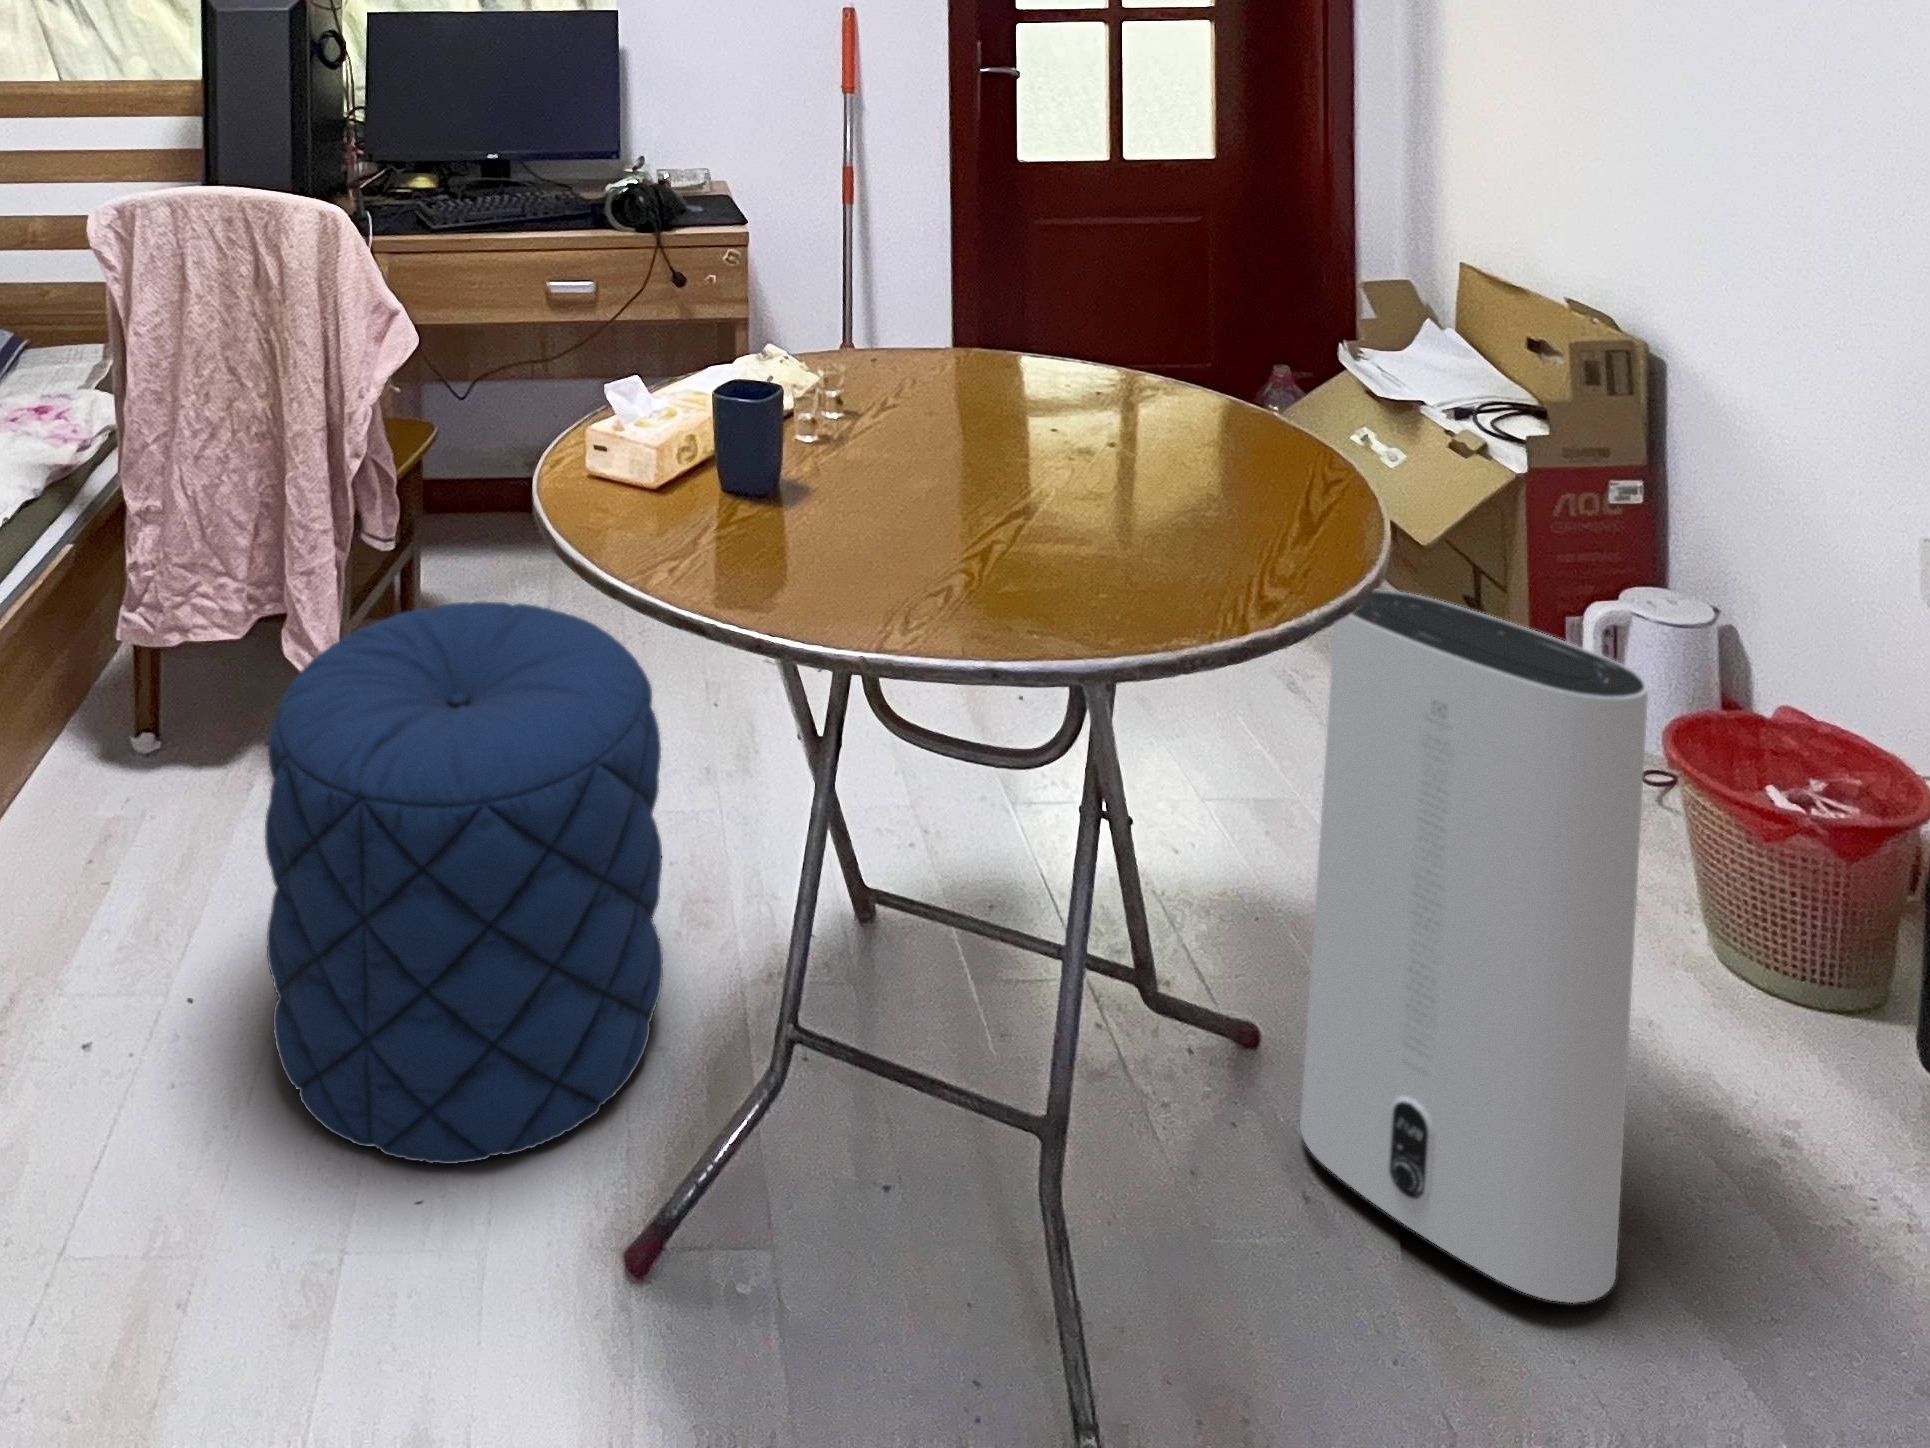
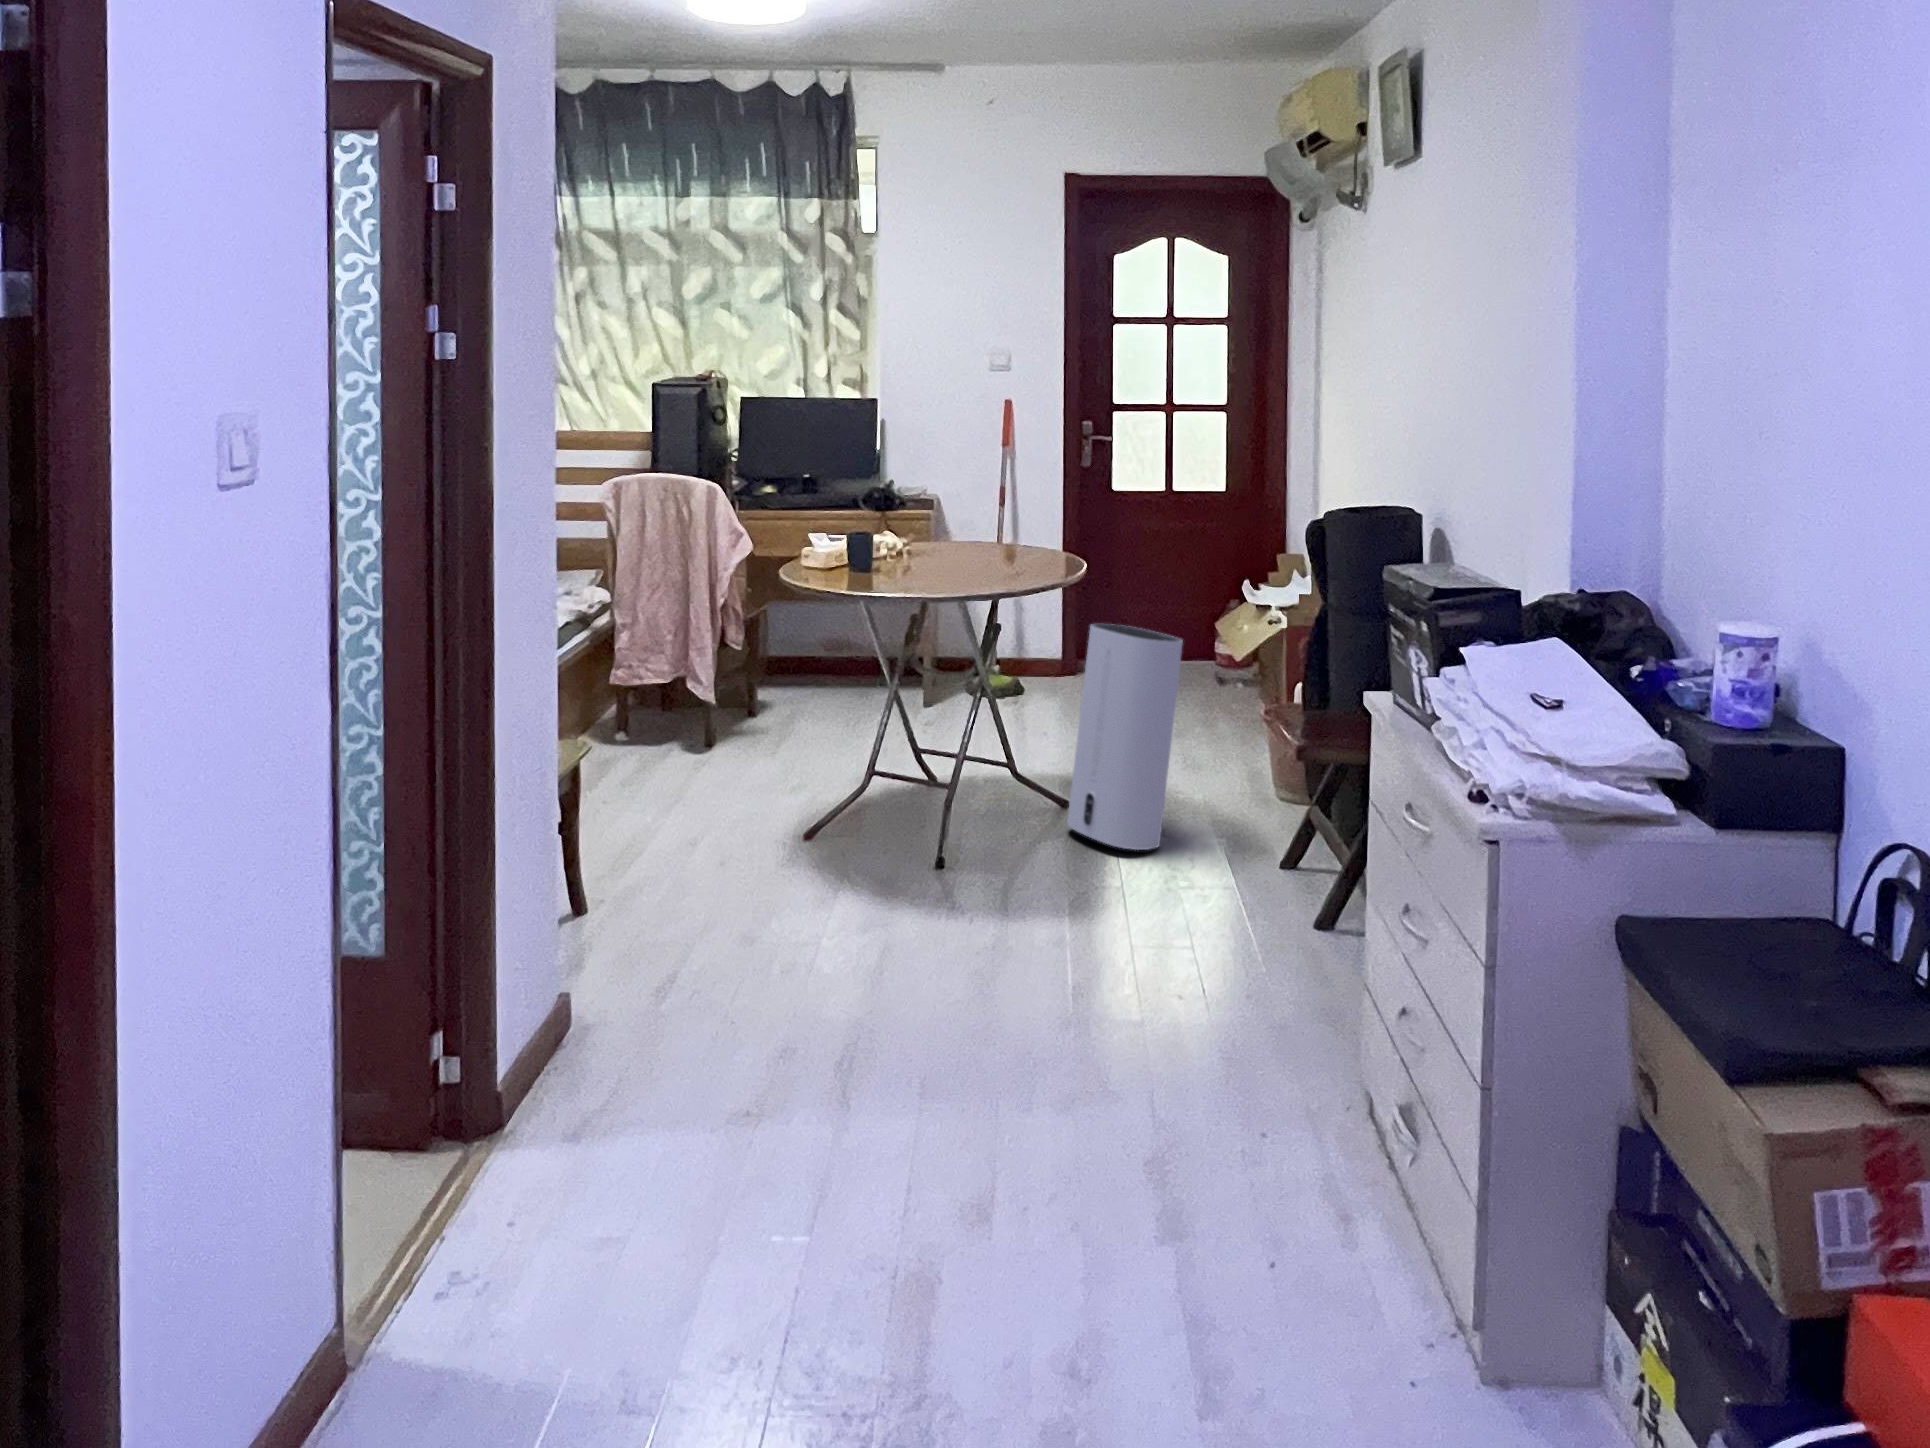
pouf: present [265,602,663,1164] -> none [677,645,837,827]

